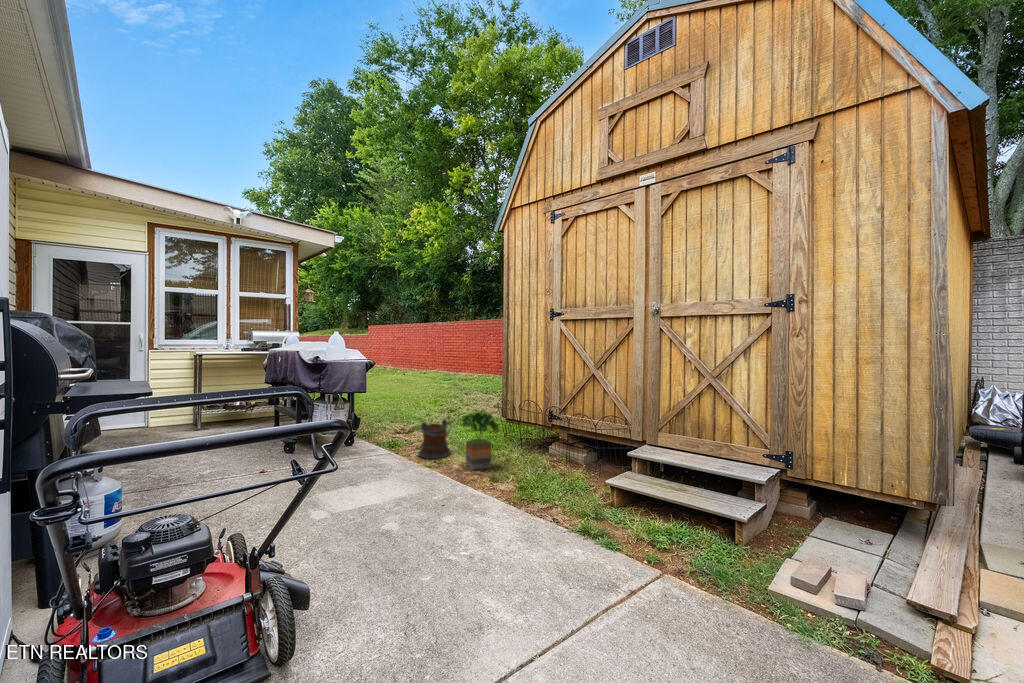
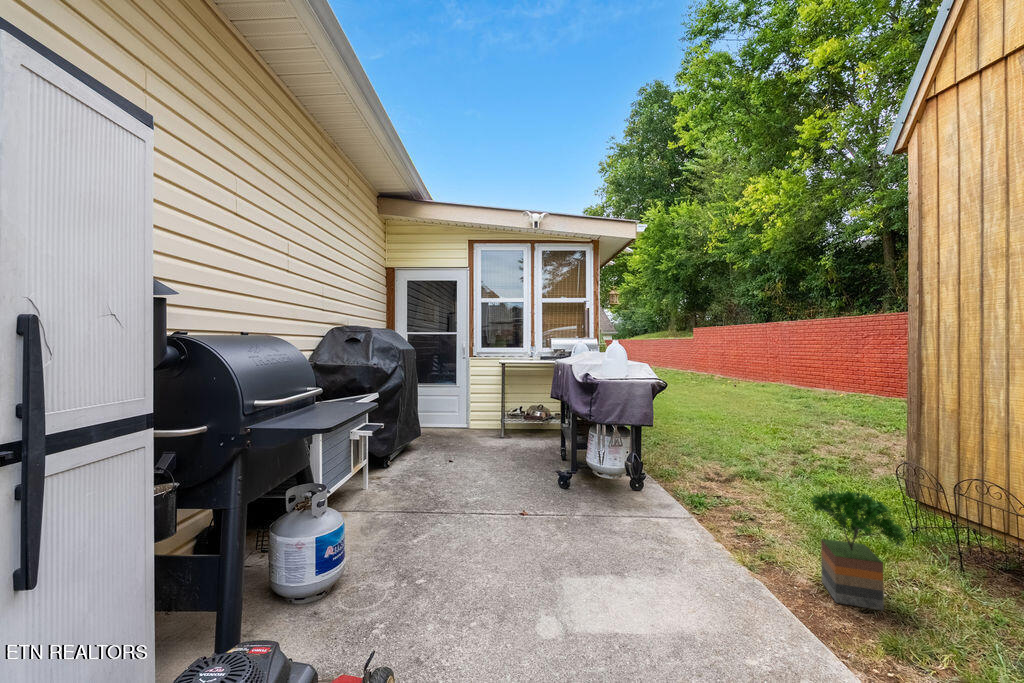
bucket: present [418,419,451,459] -> none [730,479,792,547]

